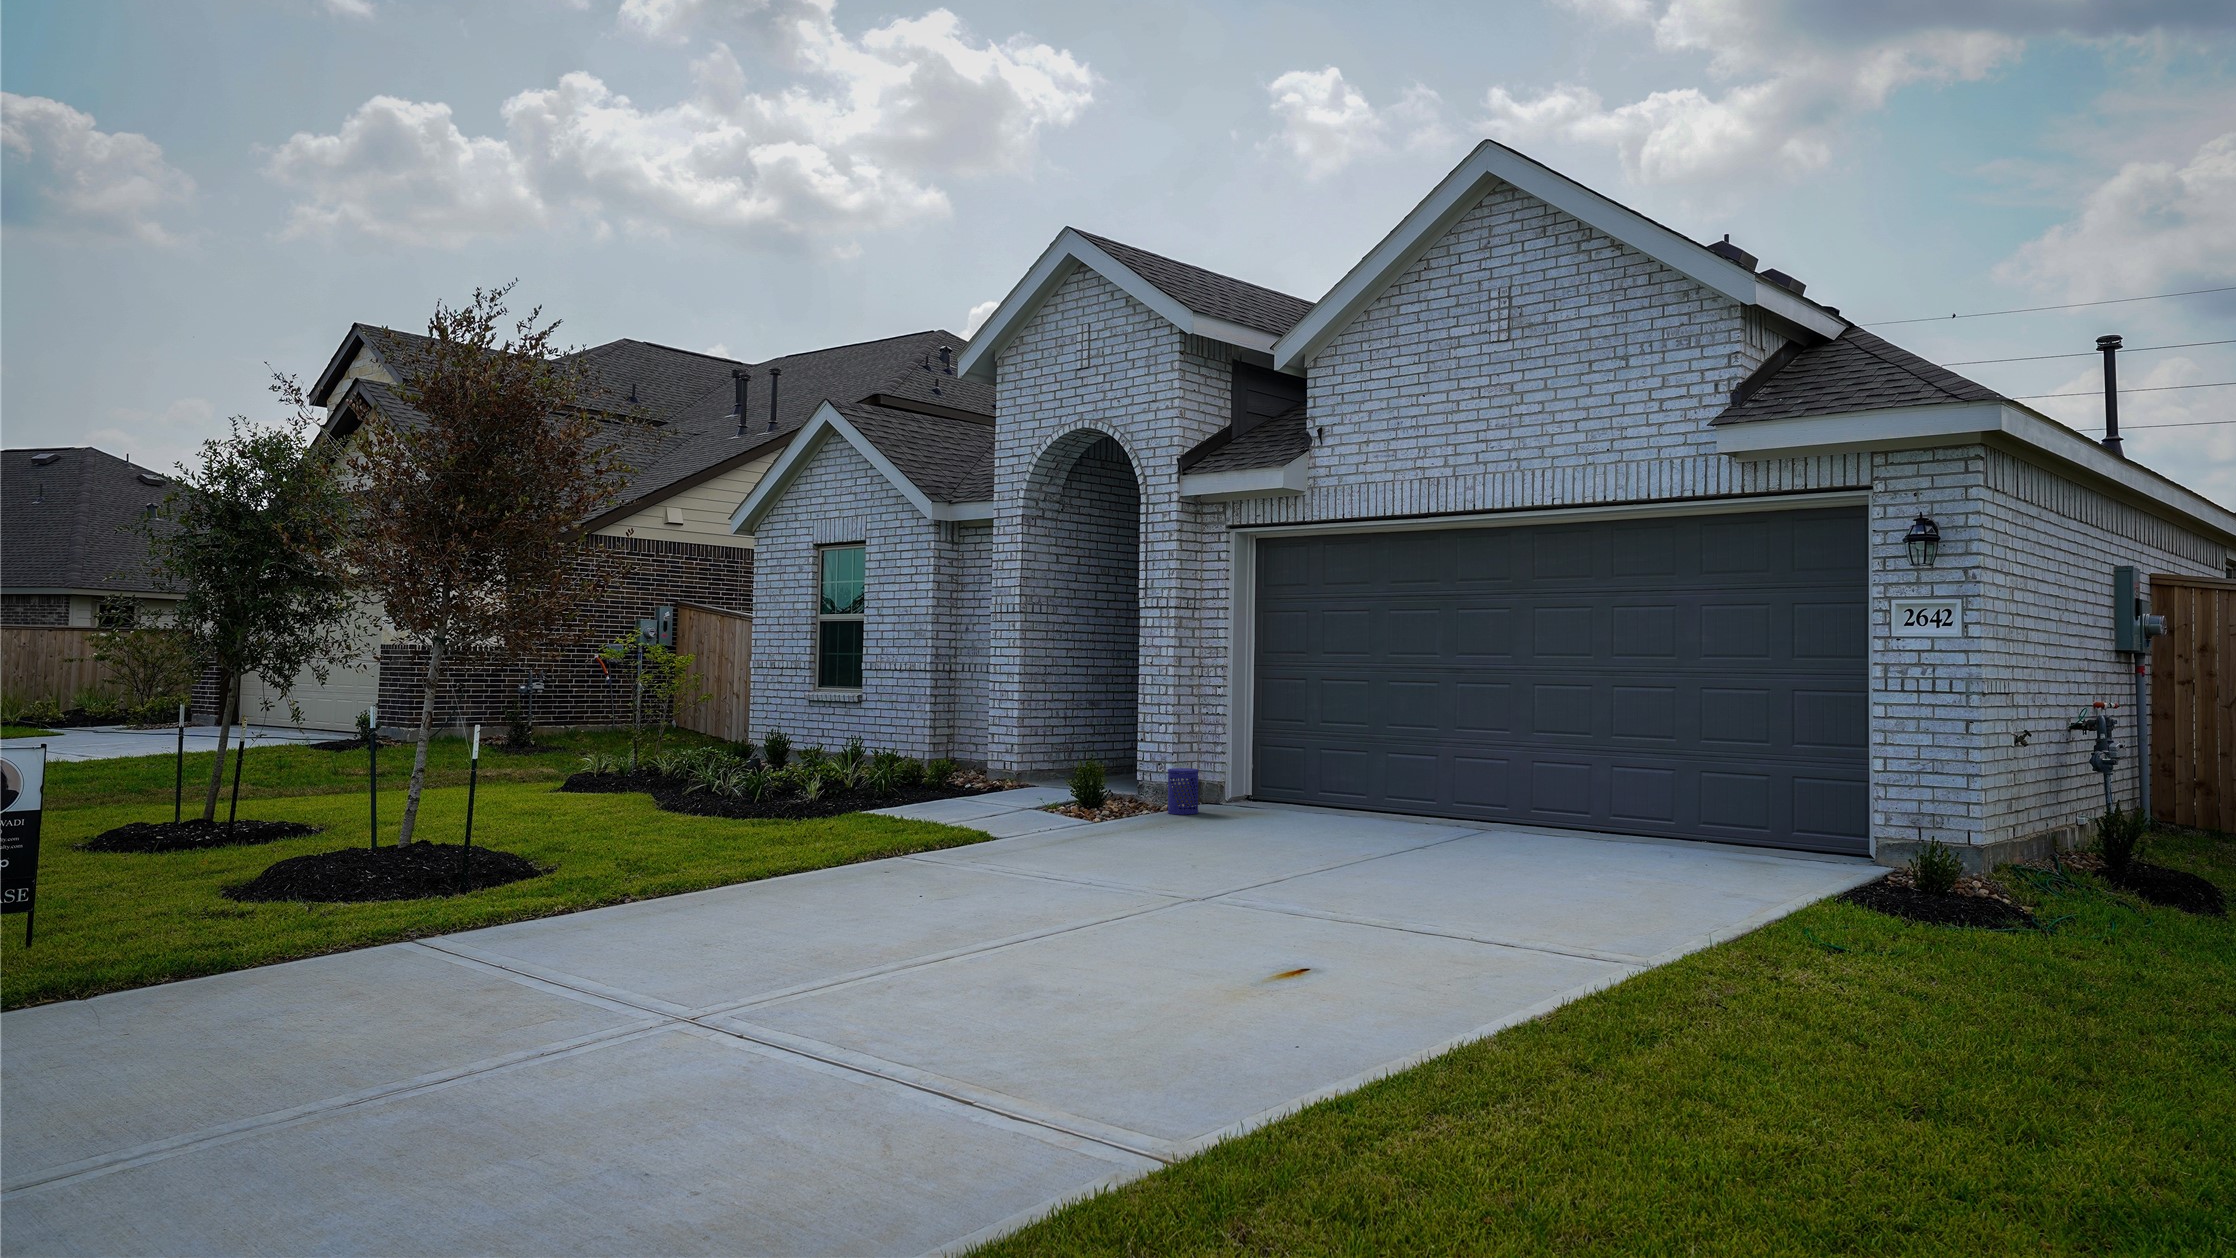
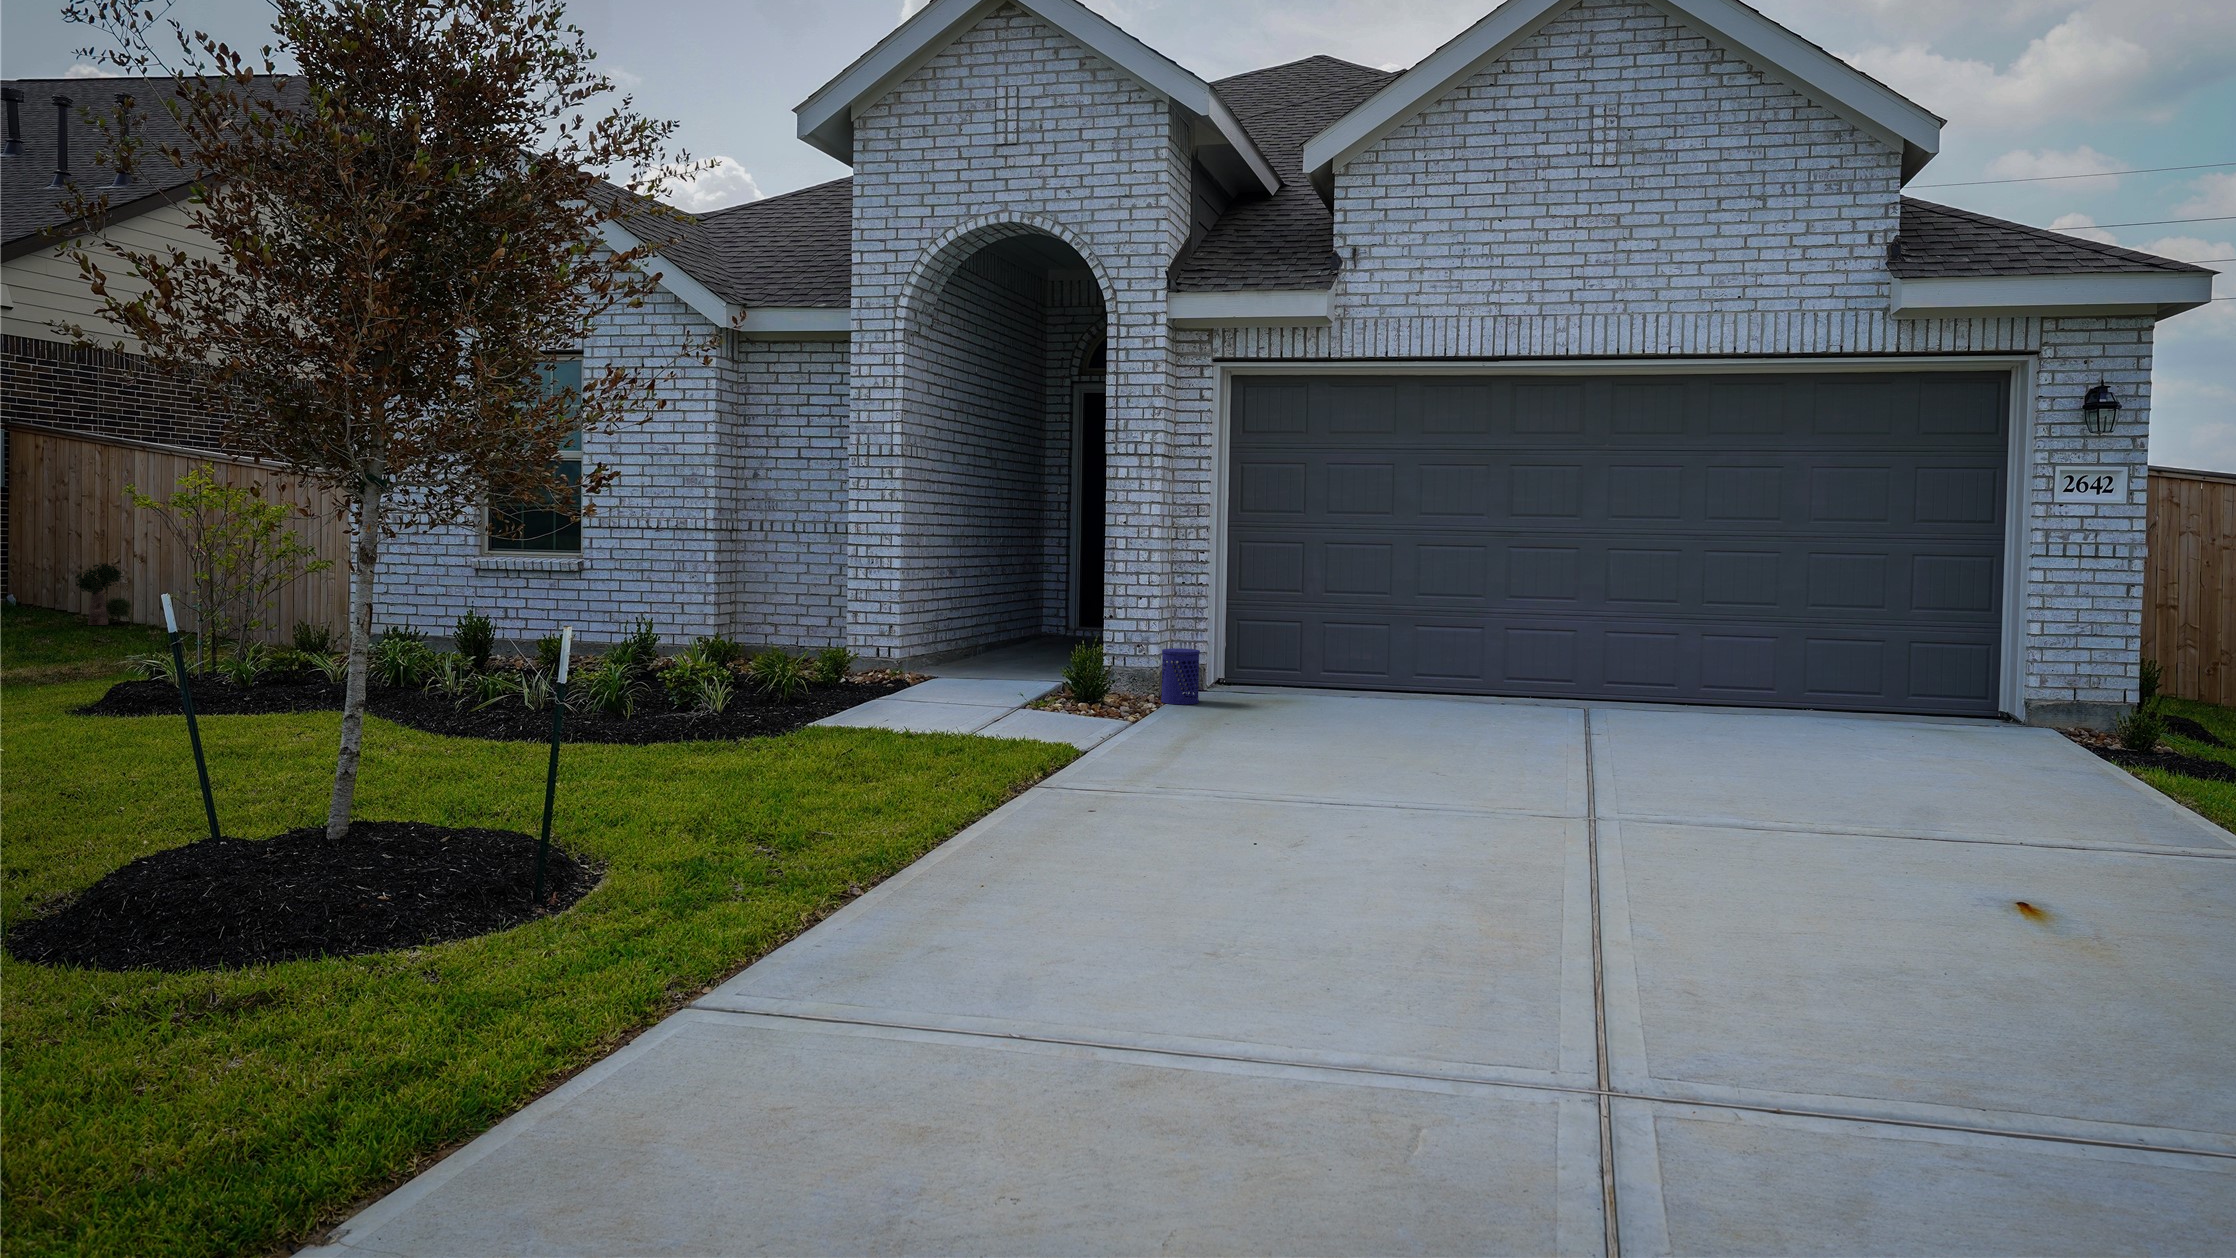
potted plant: none [623,697,658,741] -> present [75,563,134,625]

